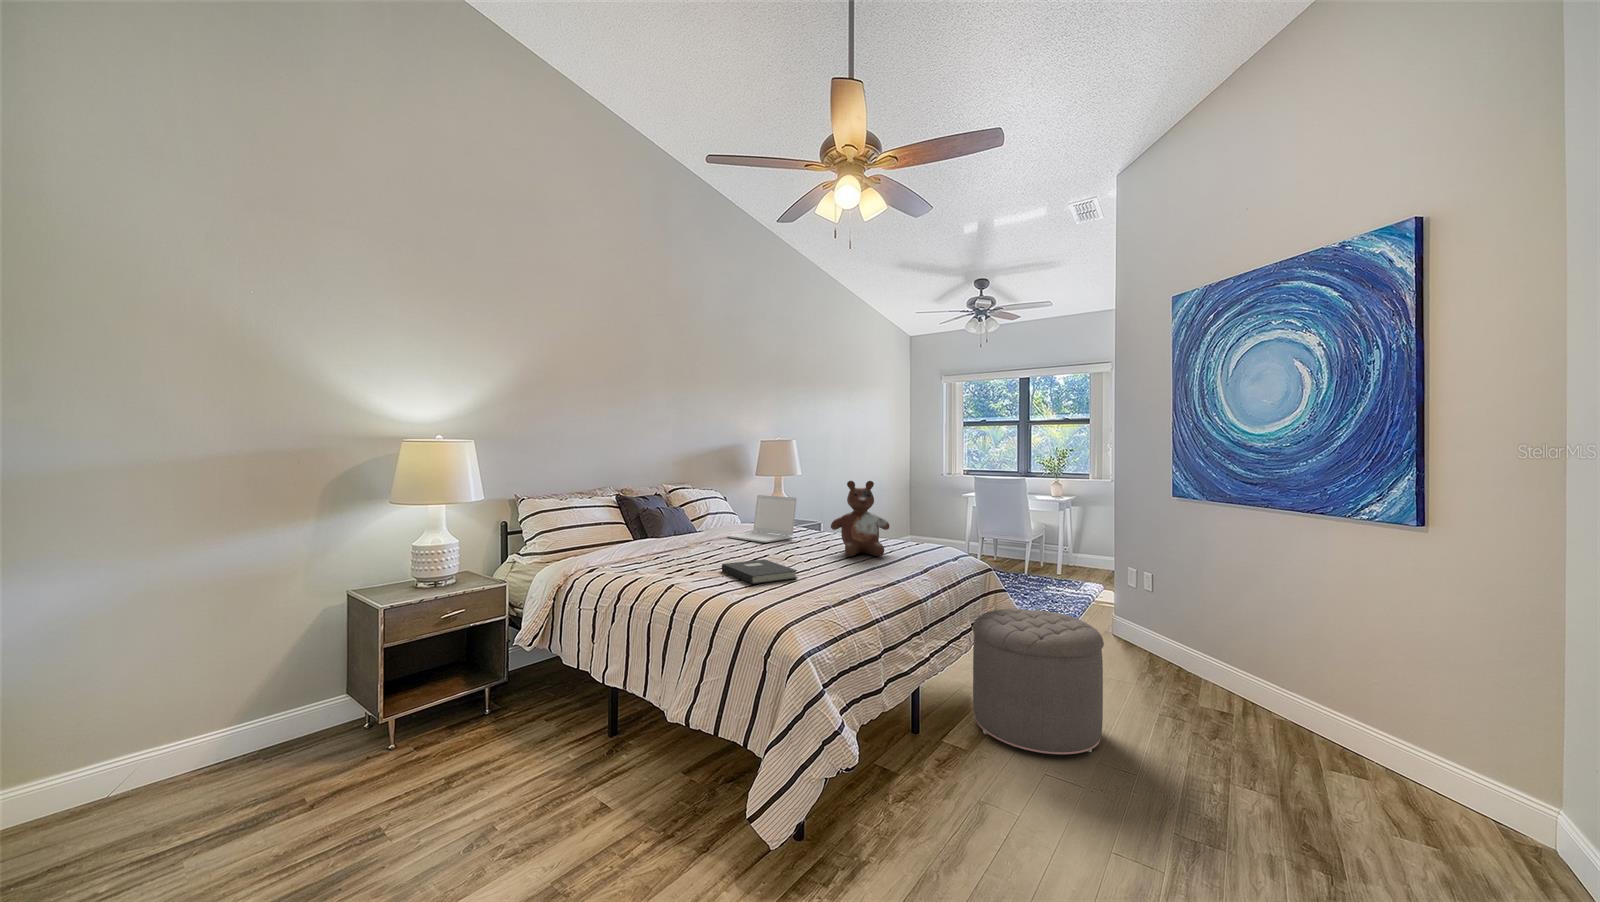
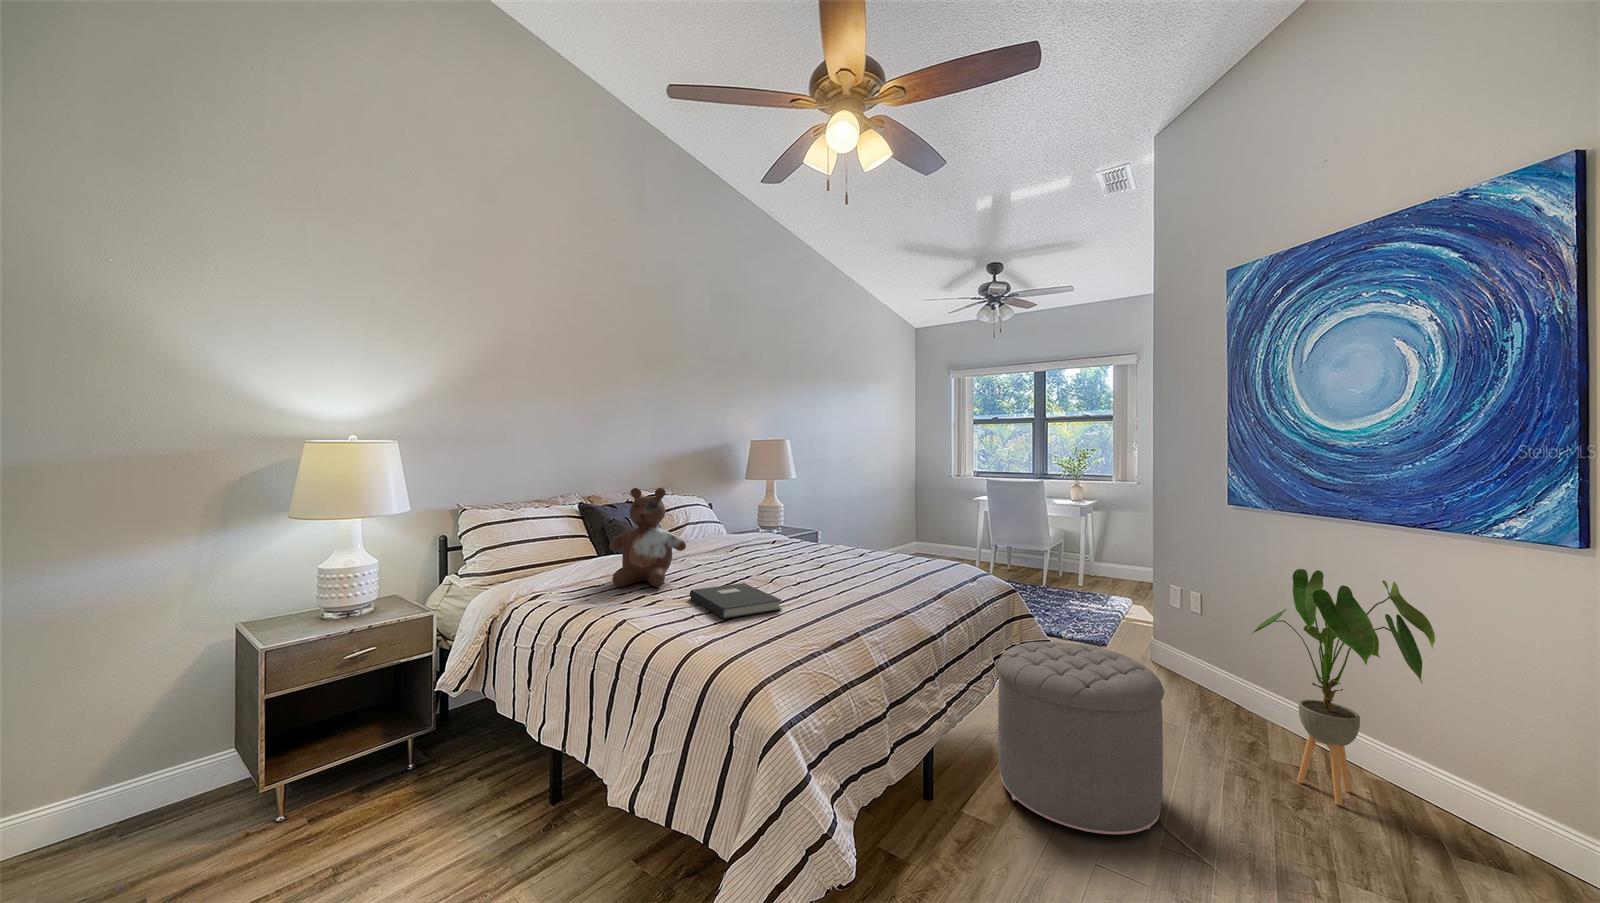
stuffed bear: present [831,481,890,556] -> present [609,488,686,587]
laptop: present [727,495,797,543] -> none [707,502,788,558]
house plant: none [1179,547,1320,736] -> present [1250,569,1435,805]

